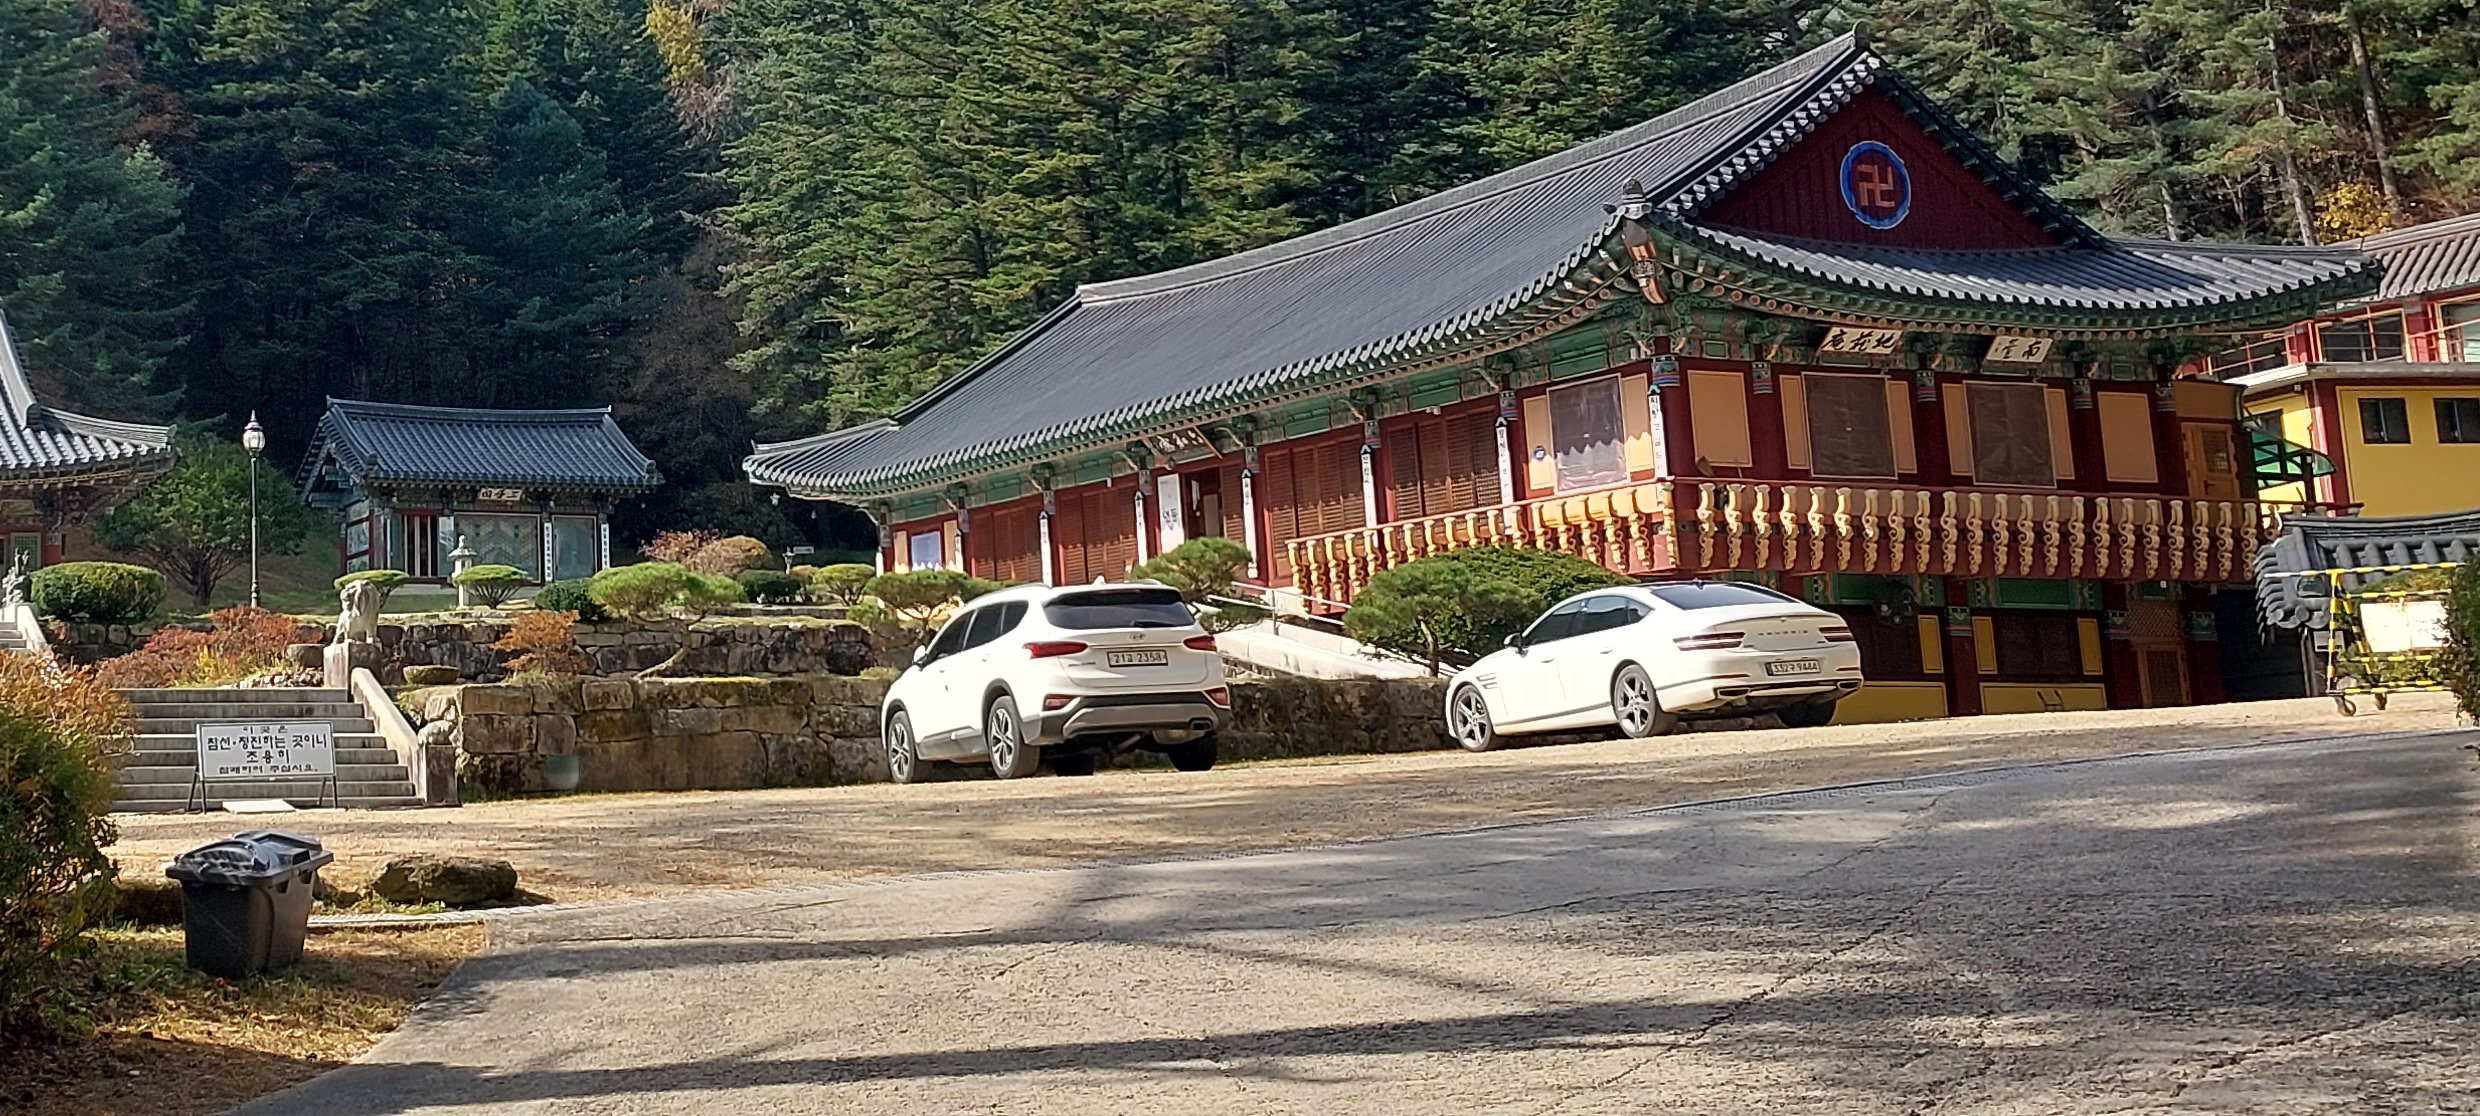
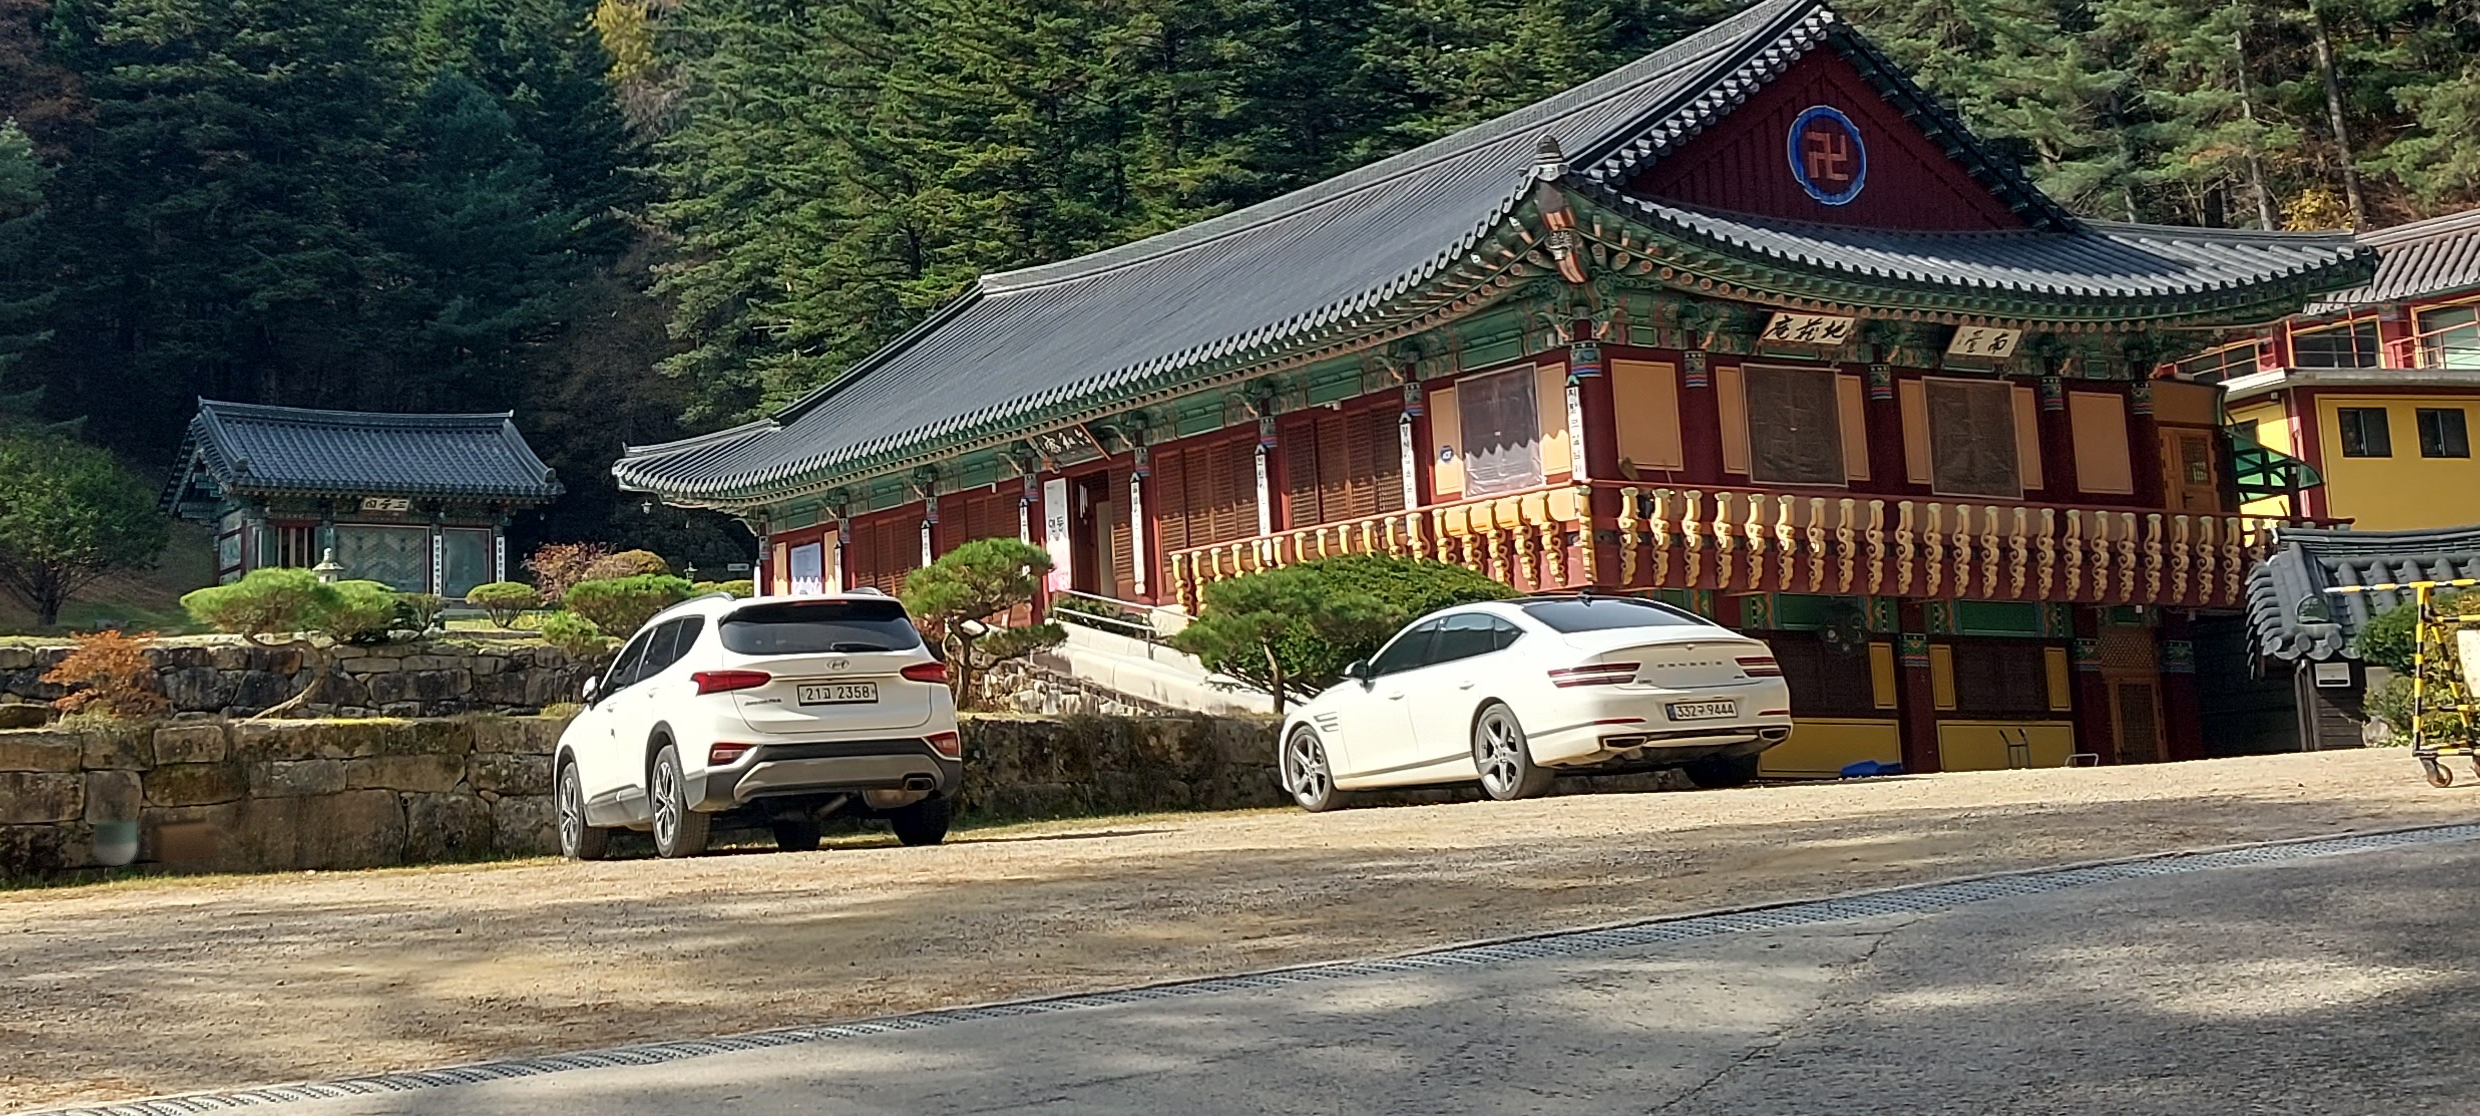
cardboard box: none [583,753,640,787] -> present [150,817,223,862]

